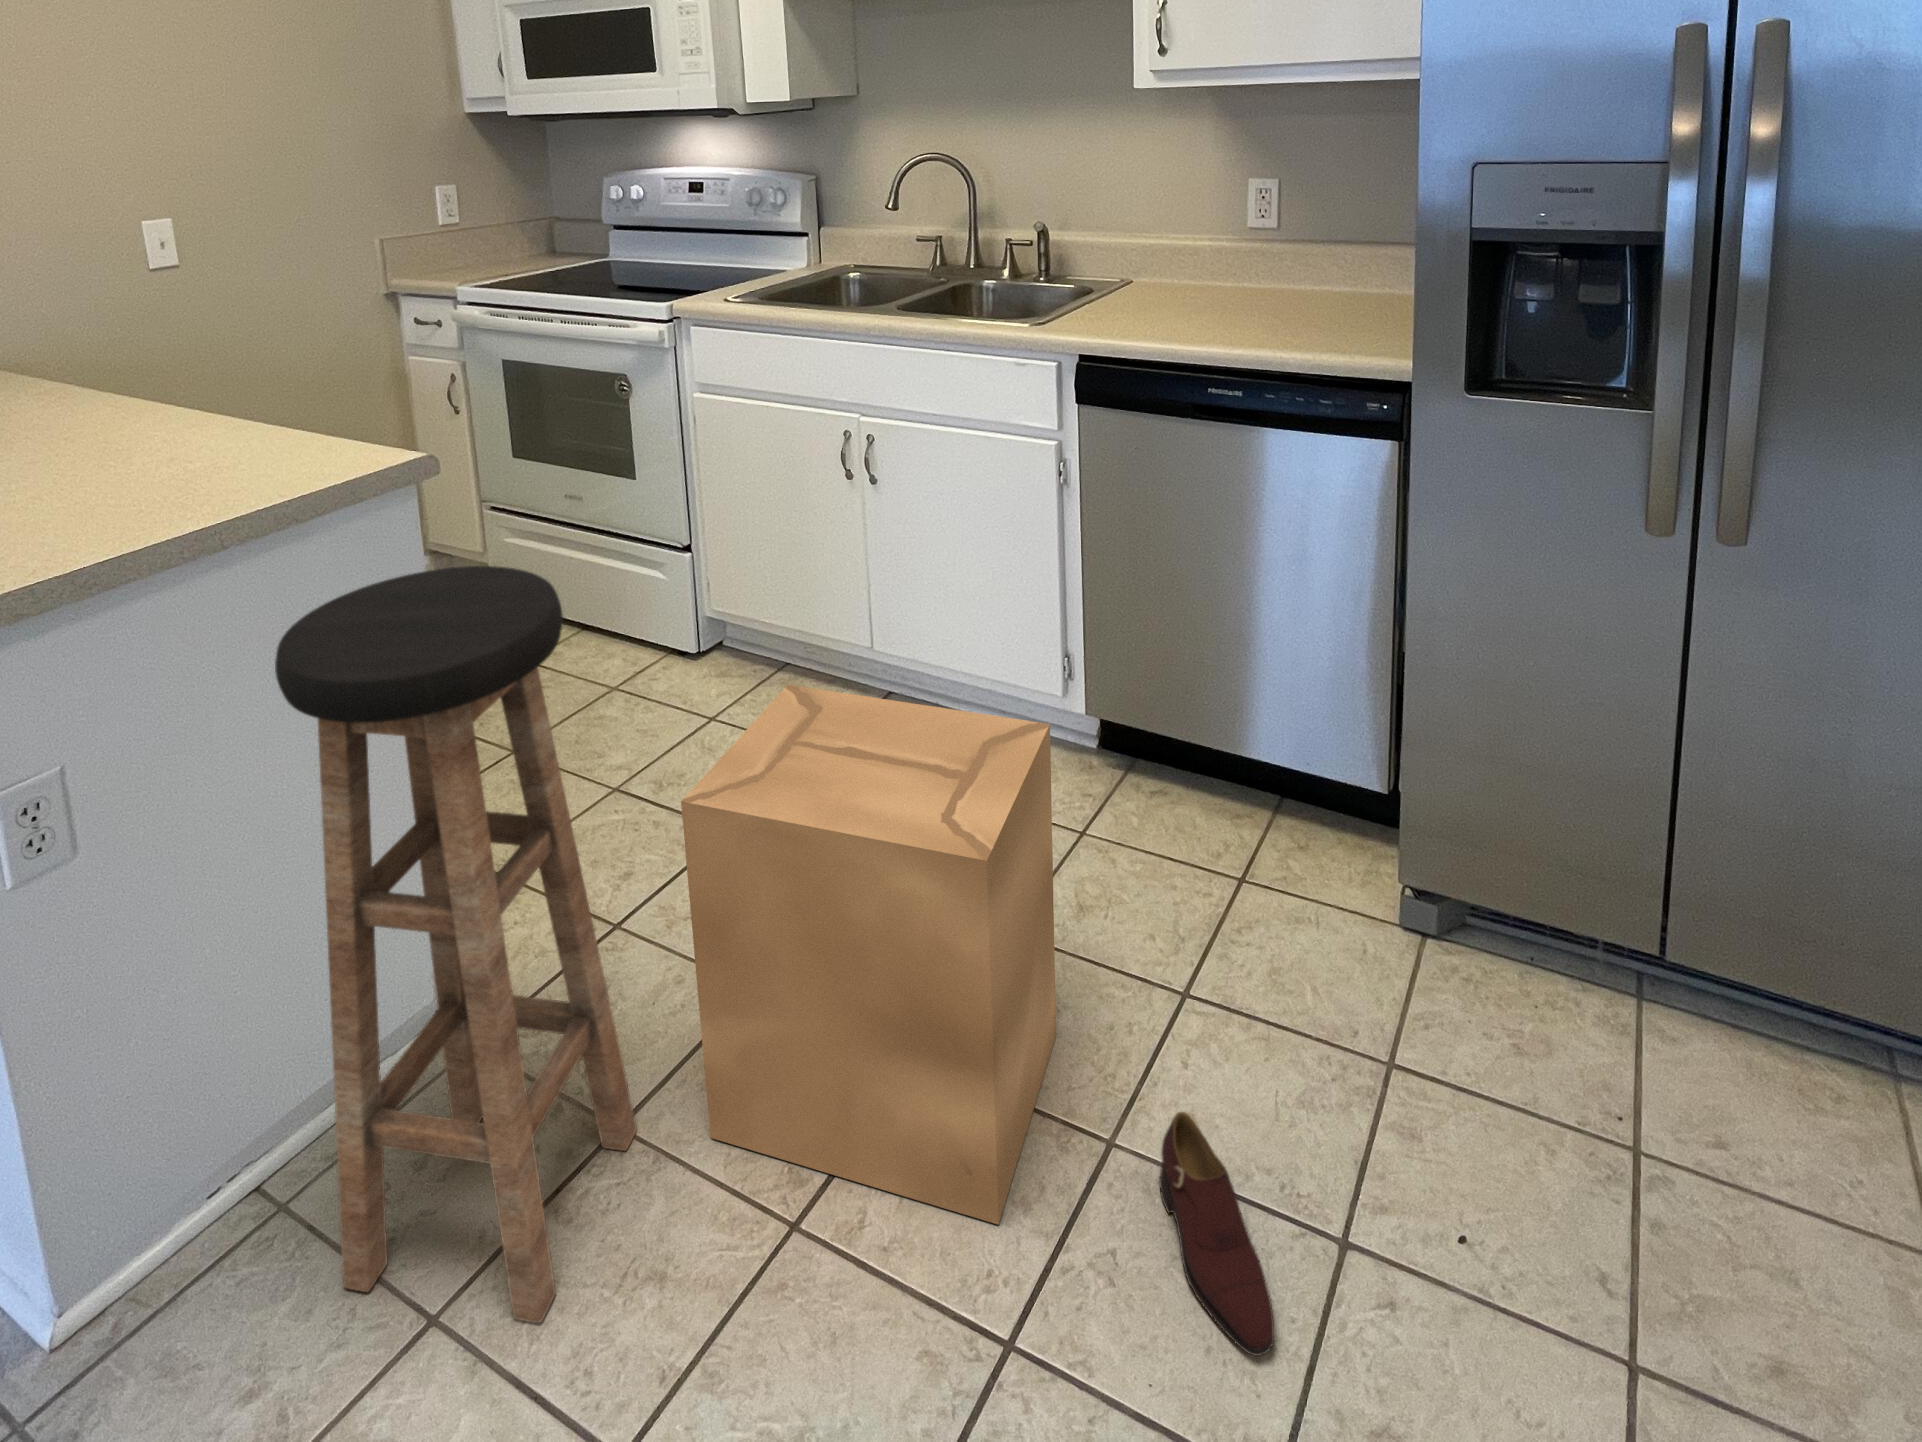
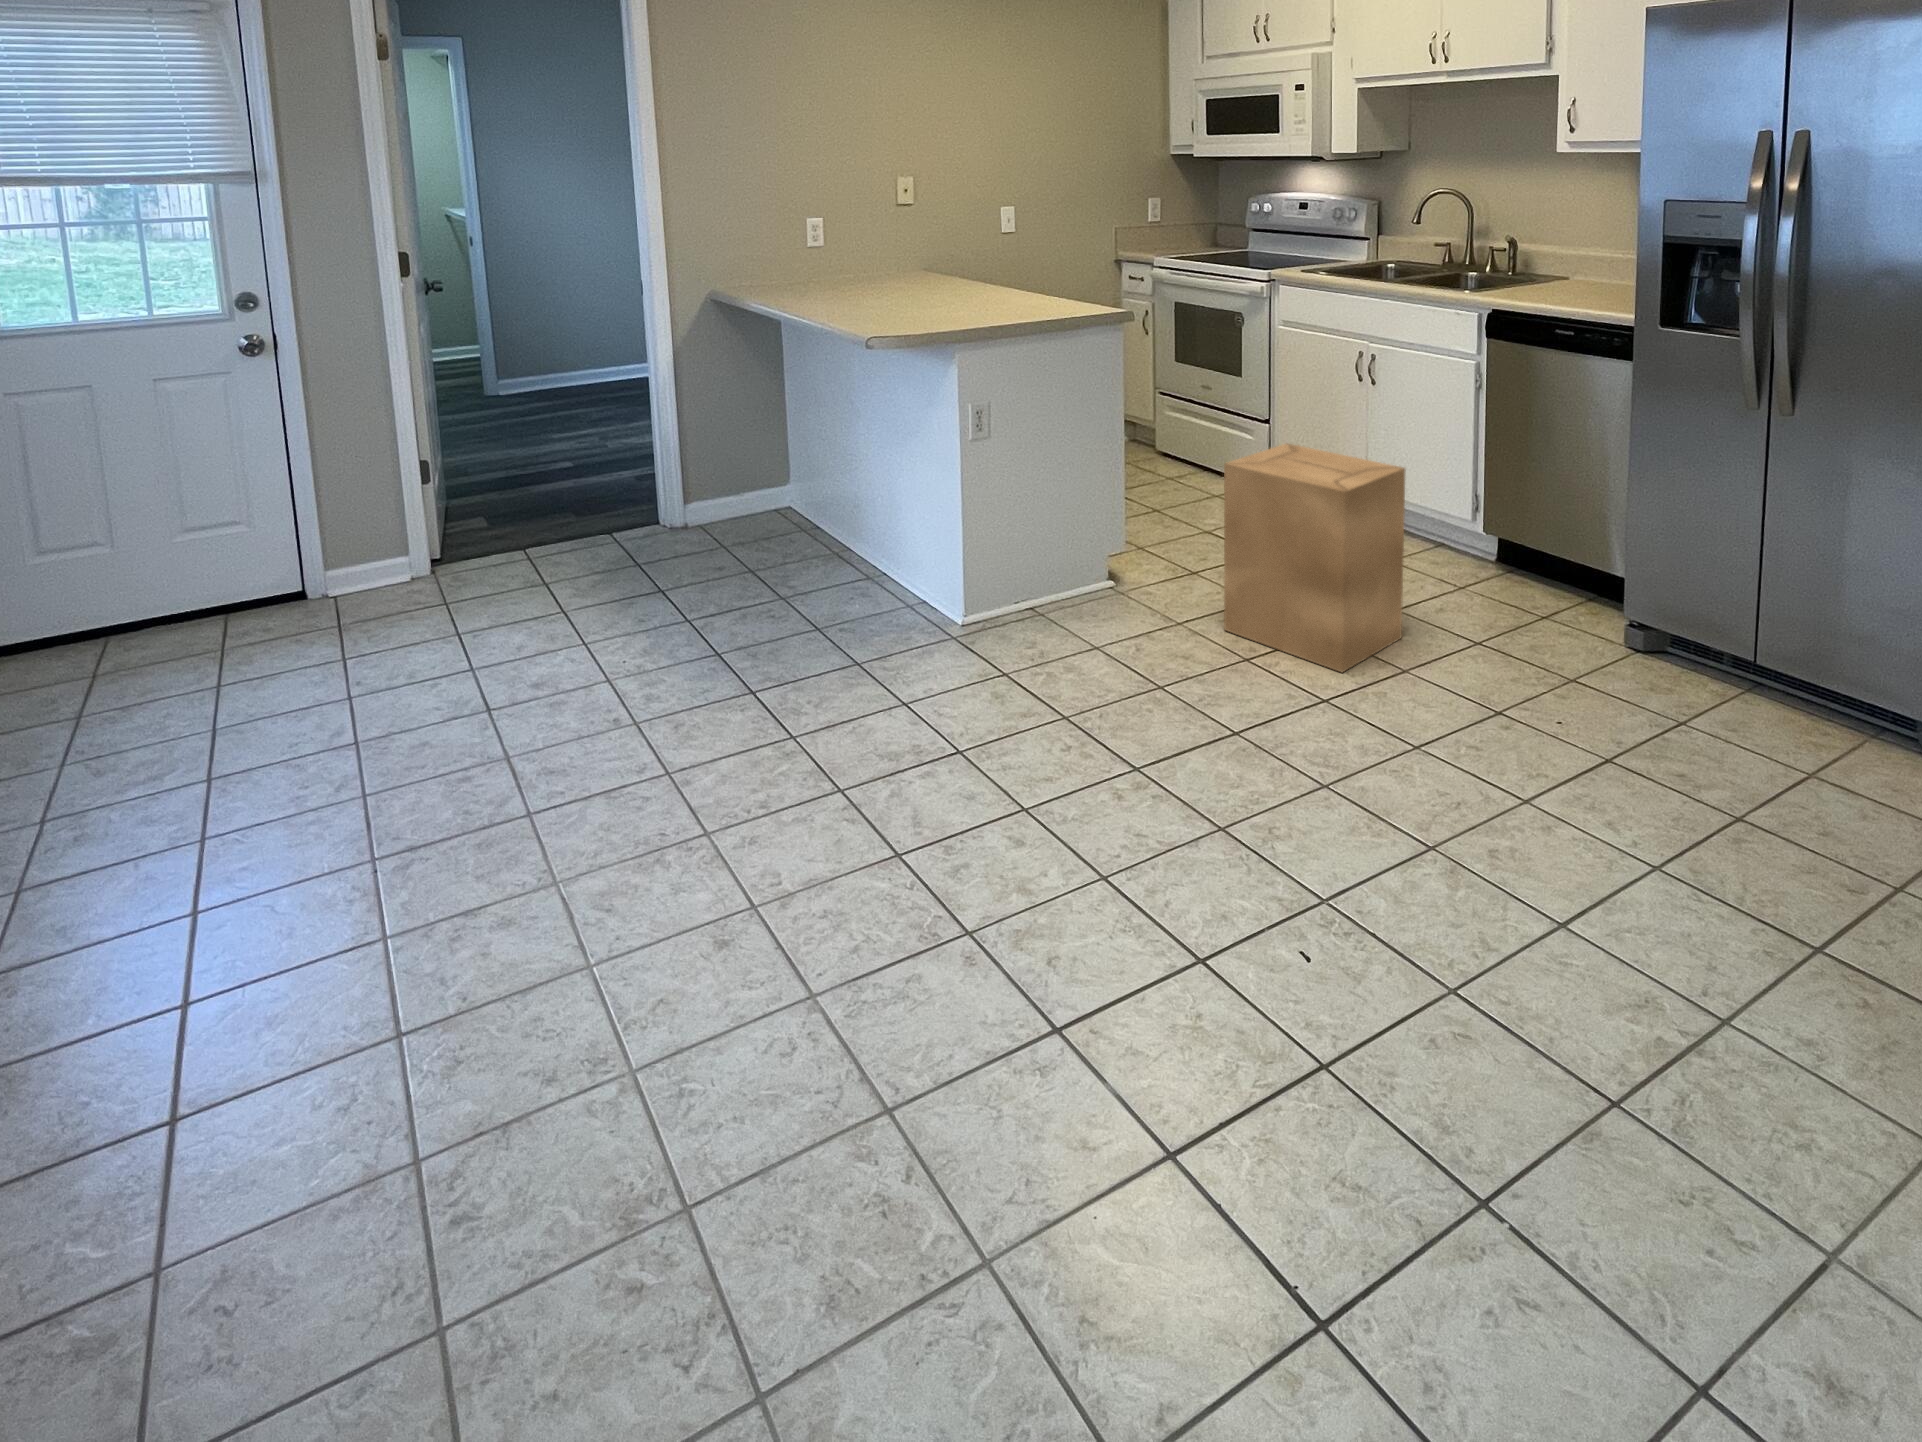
bar stool: present [275,566,637,1323] -> none [1072,351,1193,653]
shoe: present [1159,1112,1274,1356] -> none [1419,647,1453,718]

